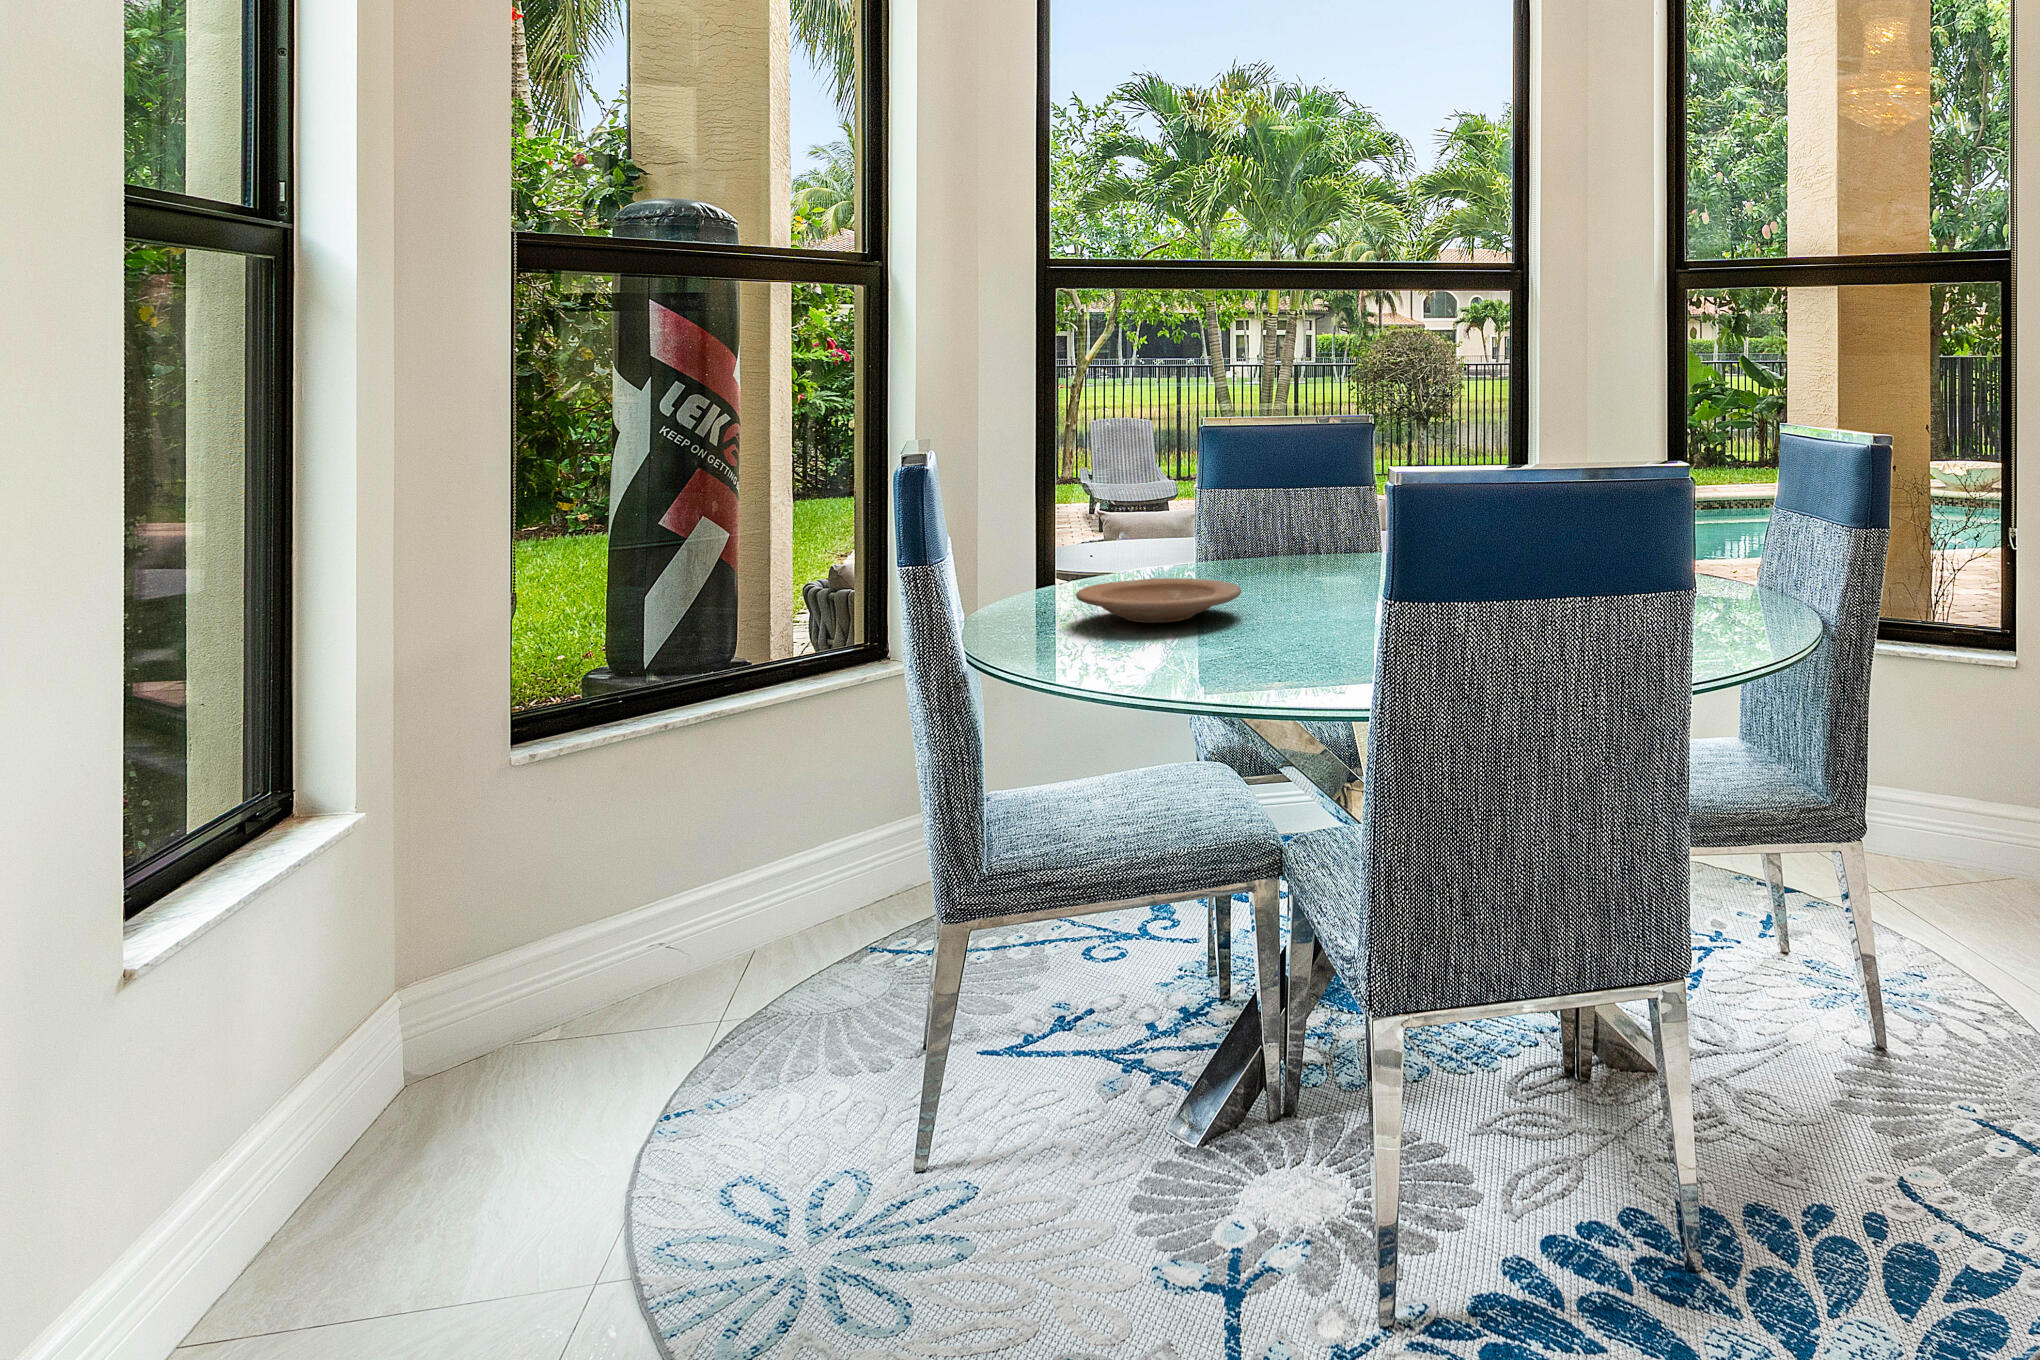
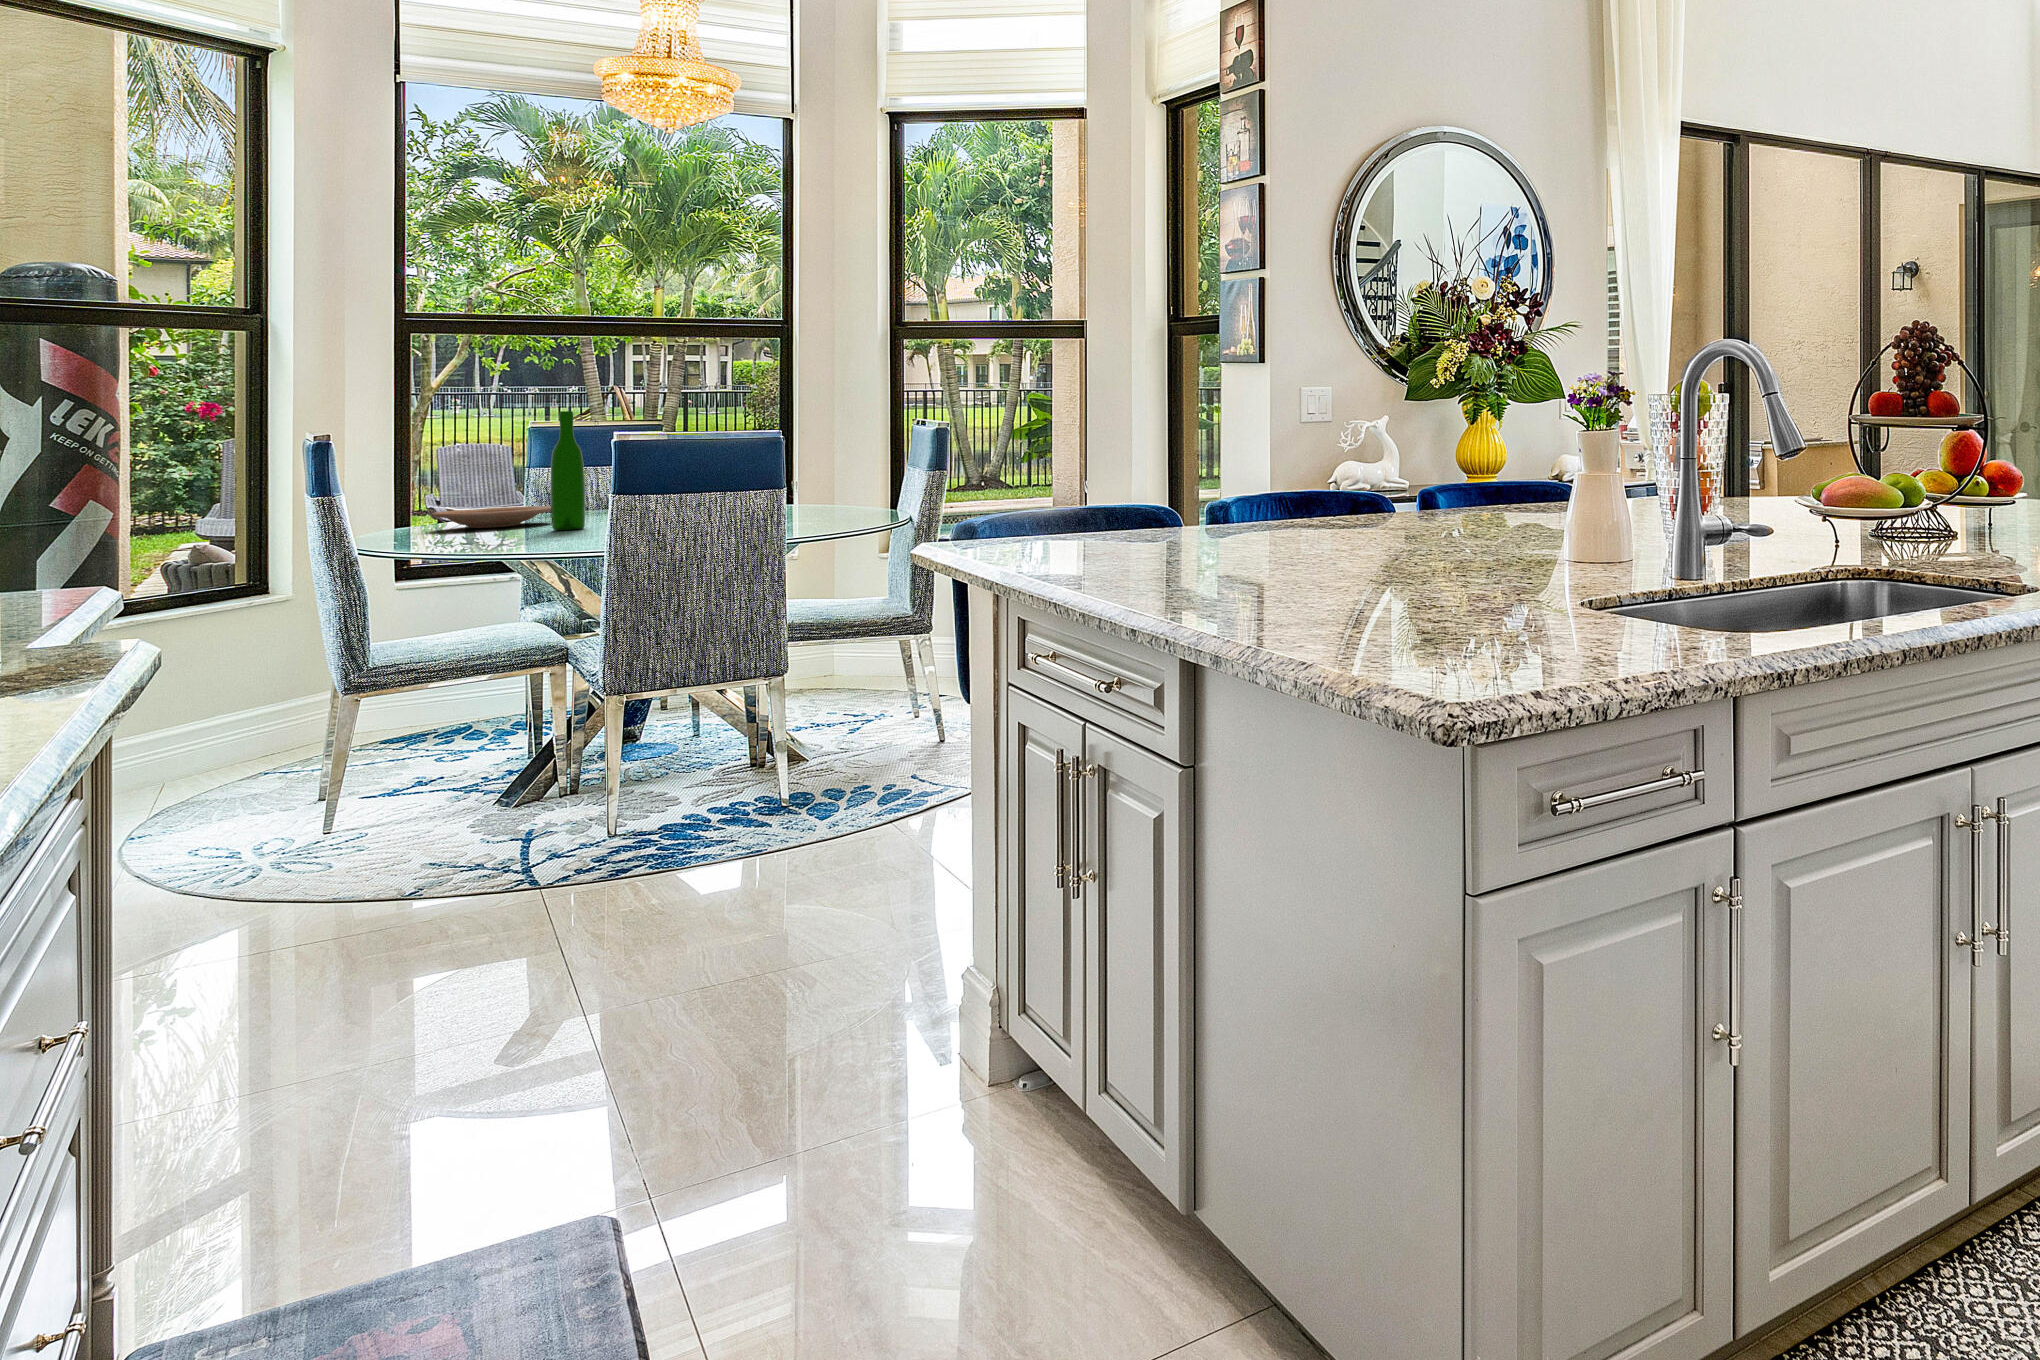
wine bottle: none [1248,440,1298,660] -> present [551,411,585,530]

